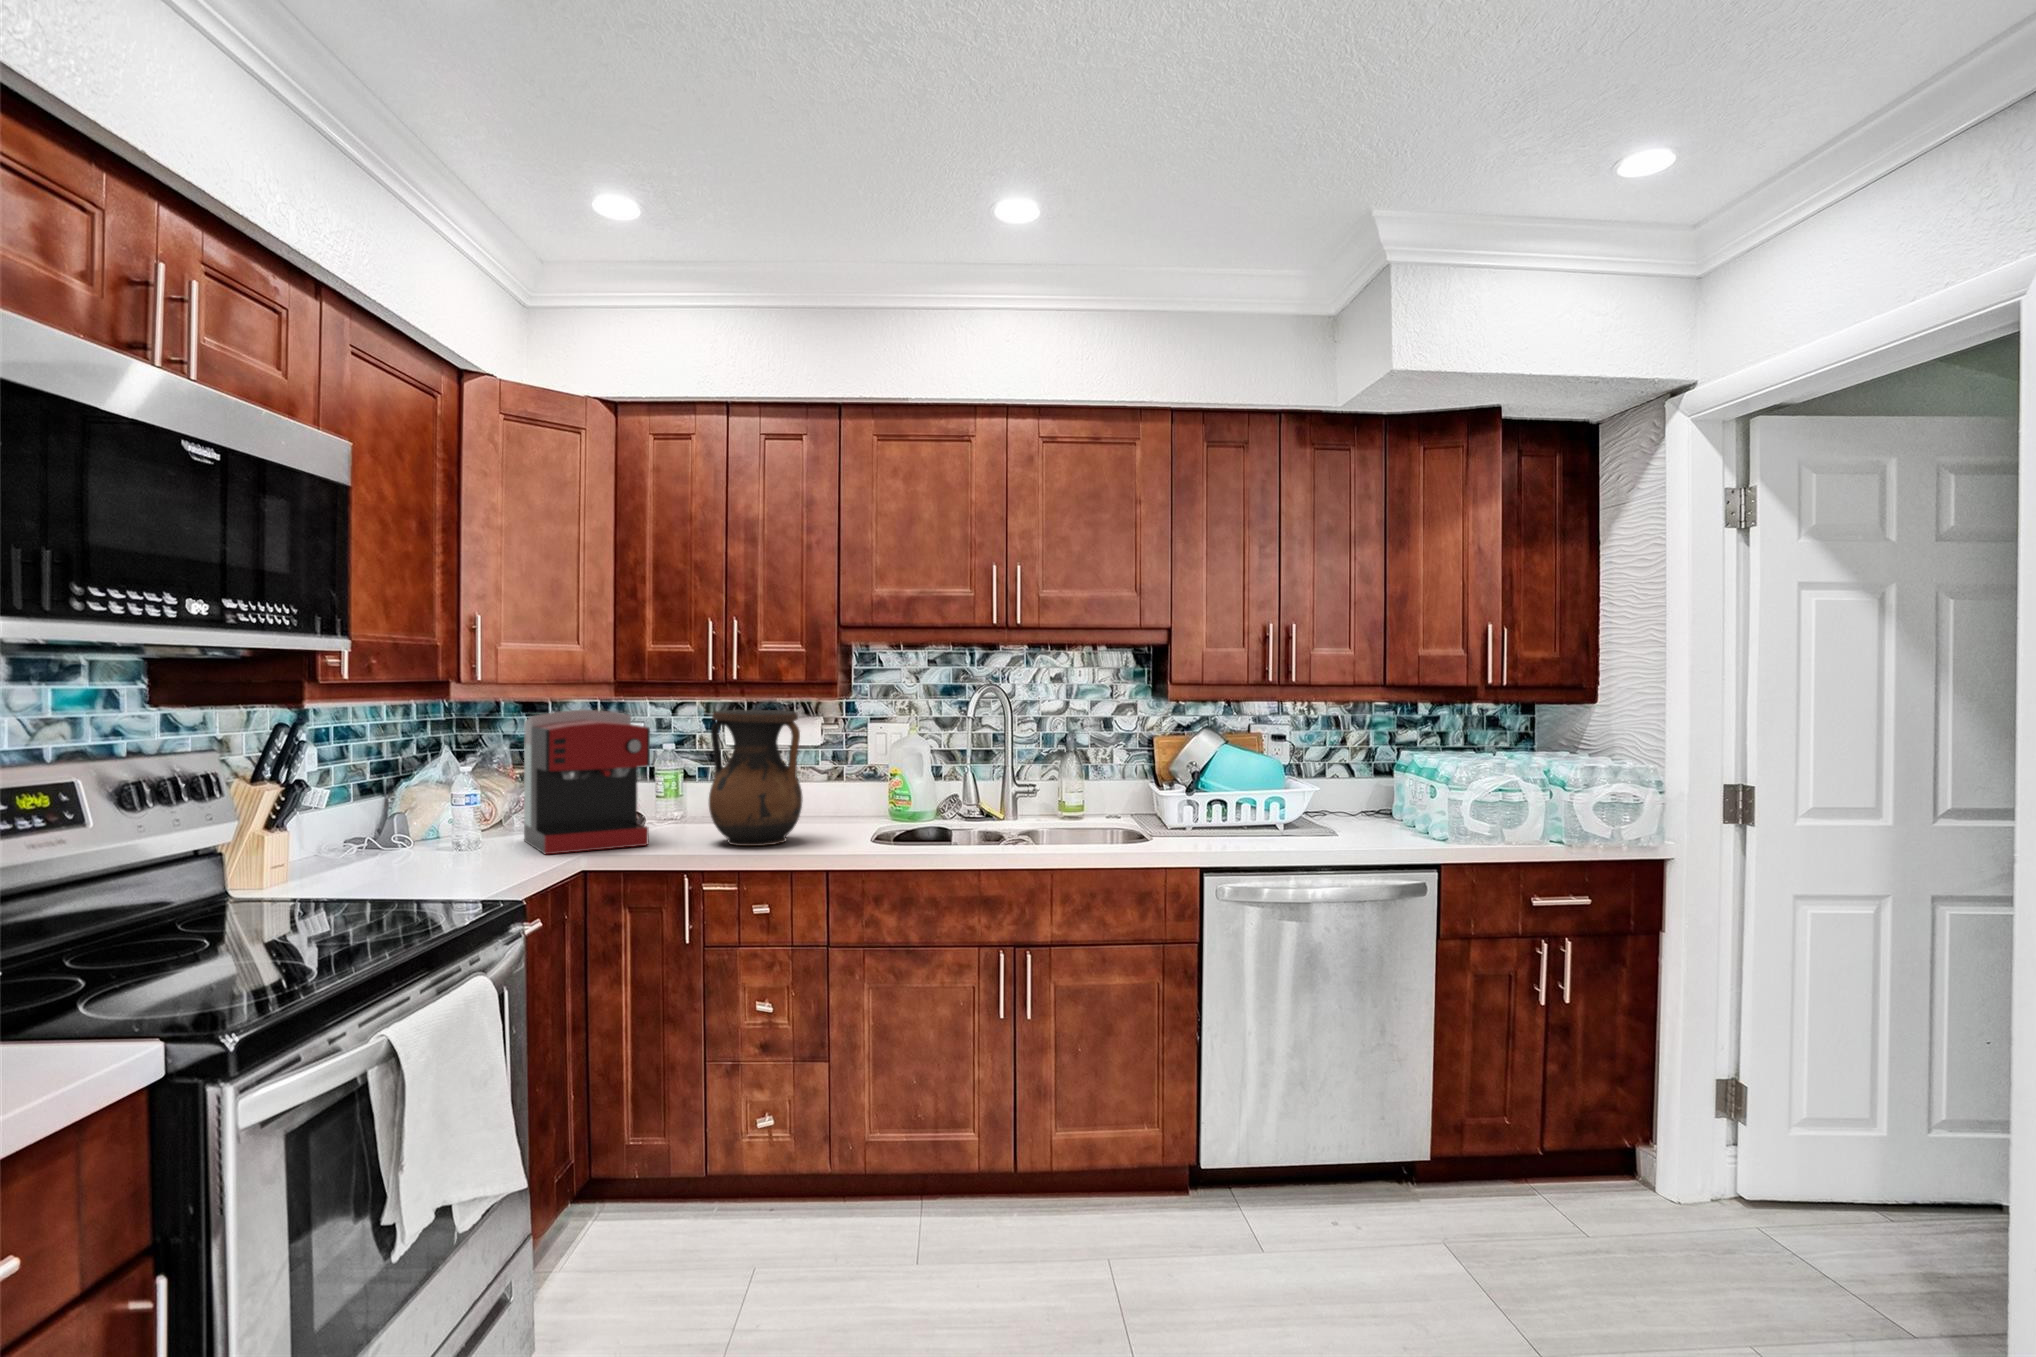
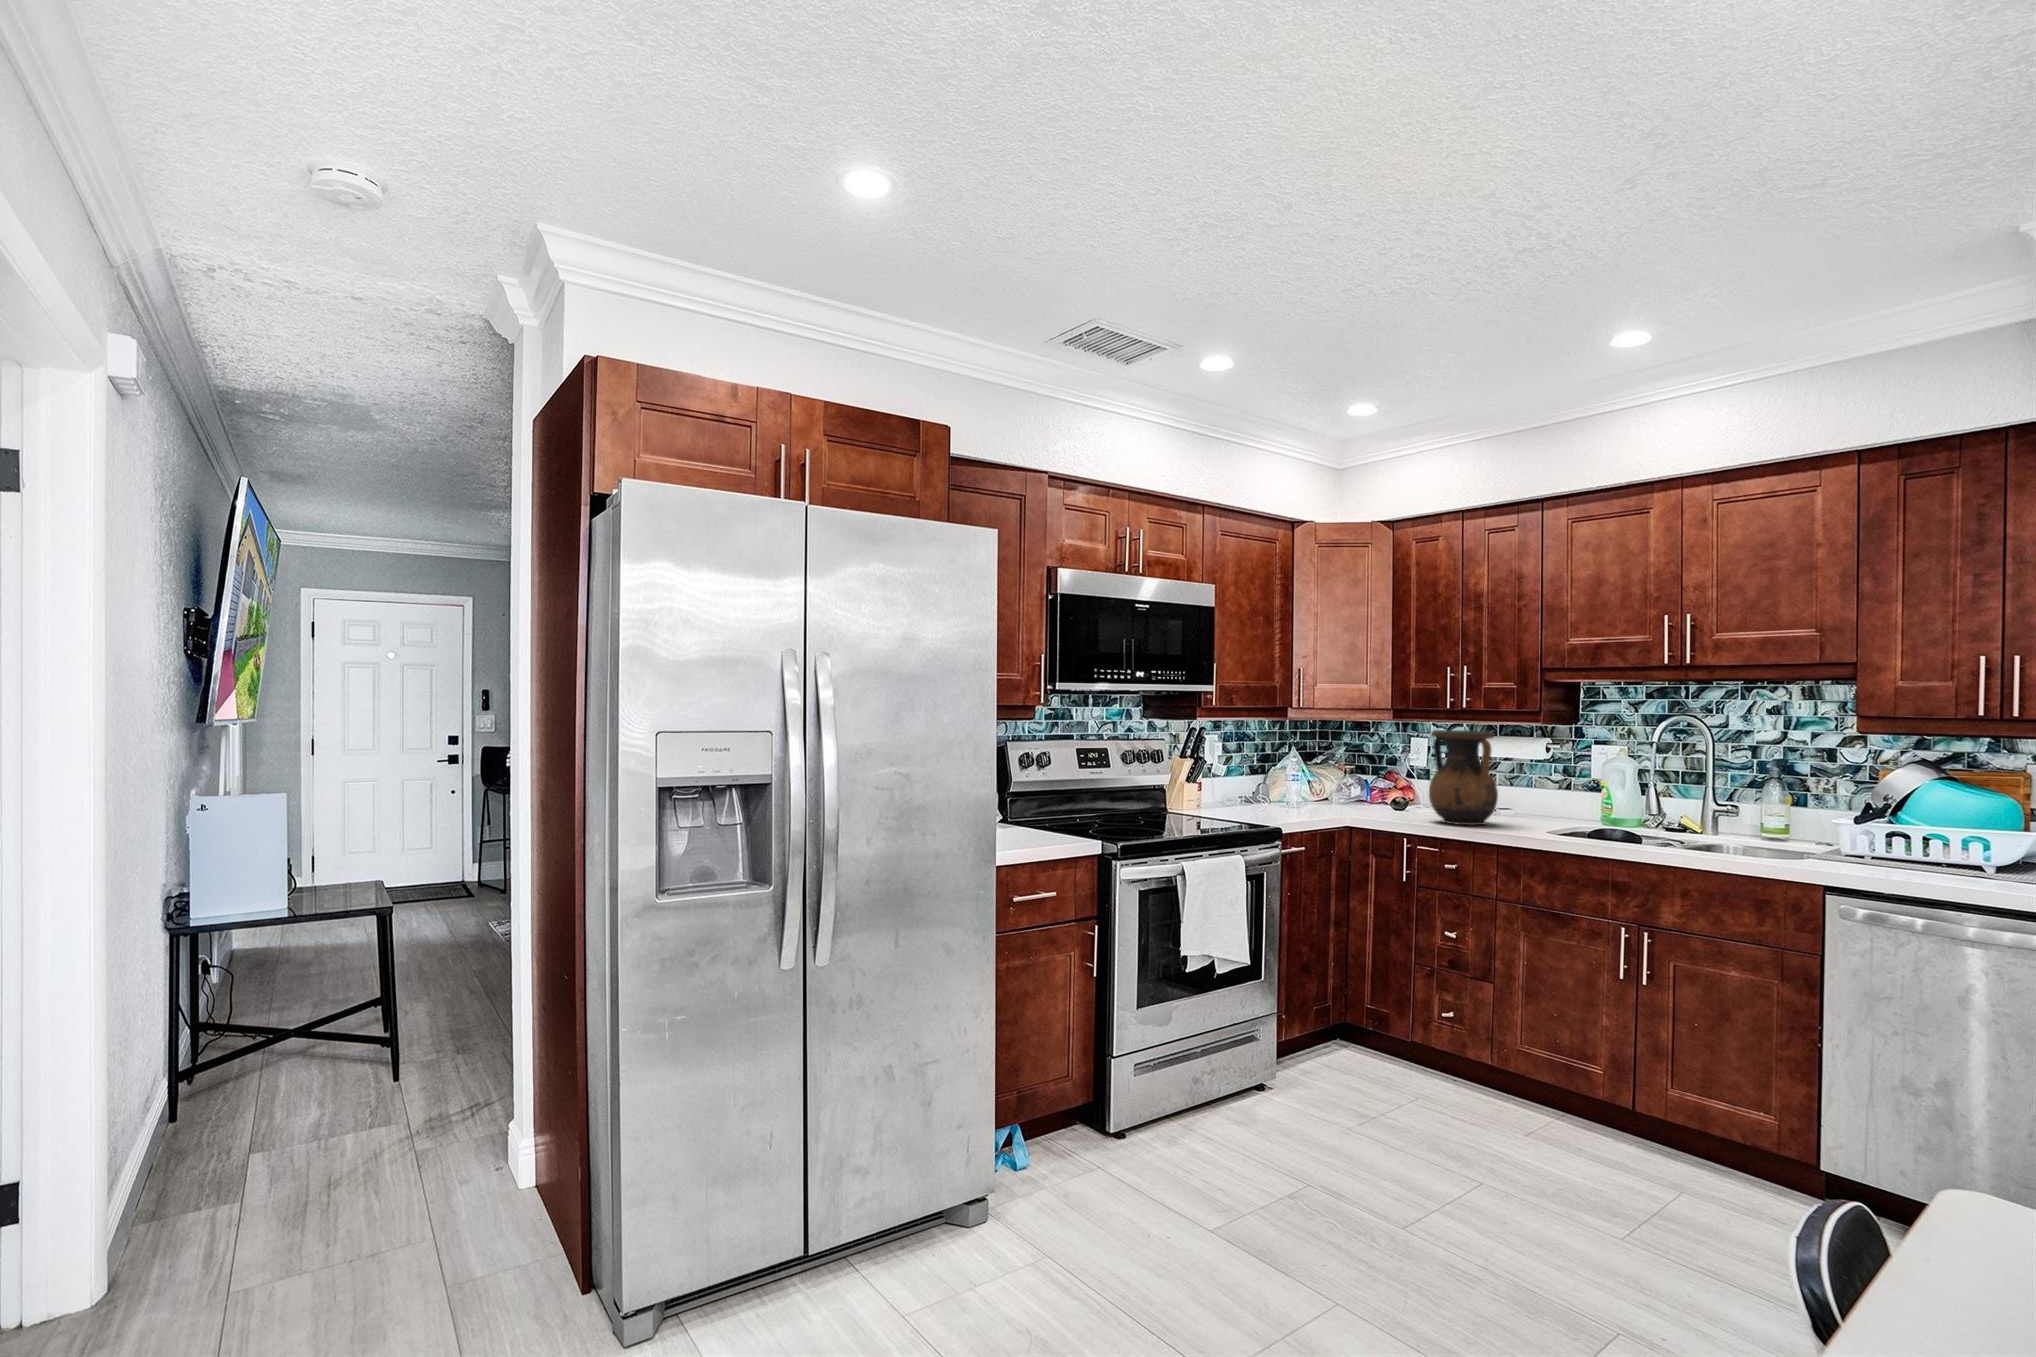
coffee maker: present [524,709,650,855] -> none [1326,727,1392,817]

